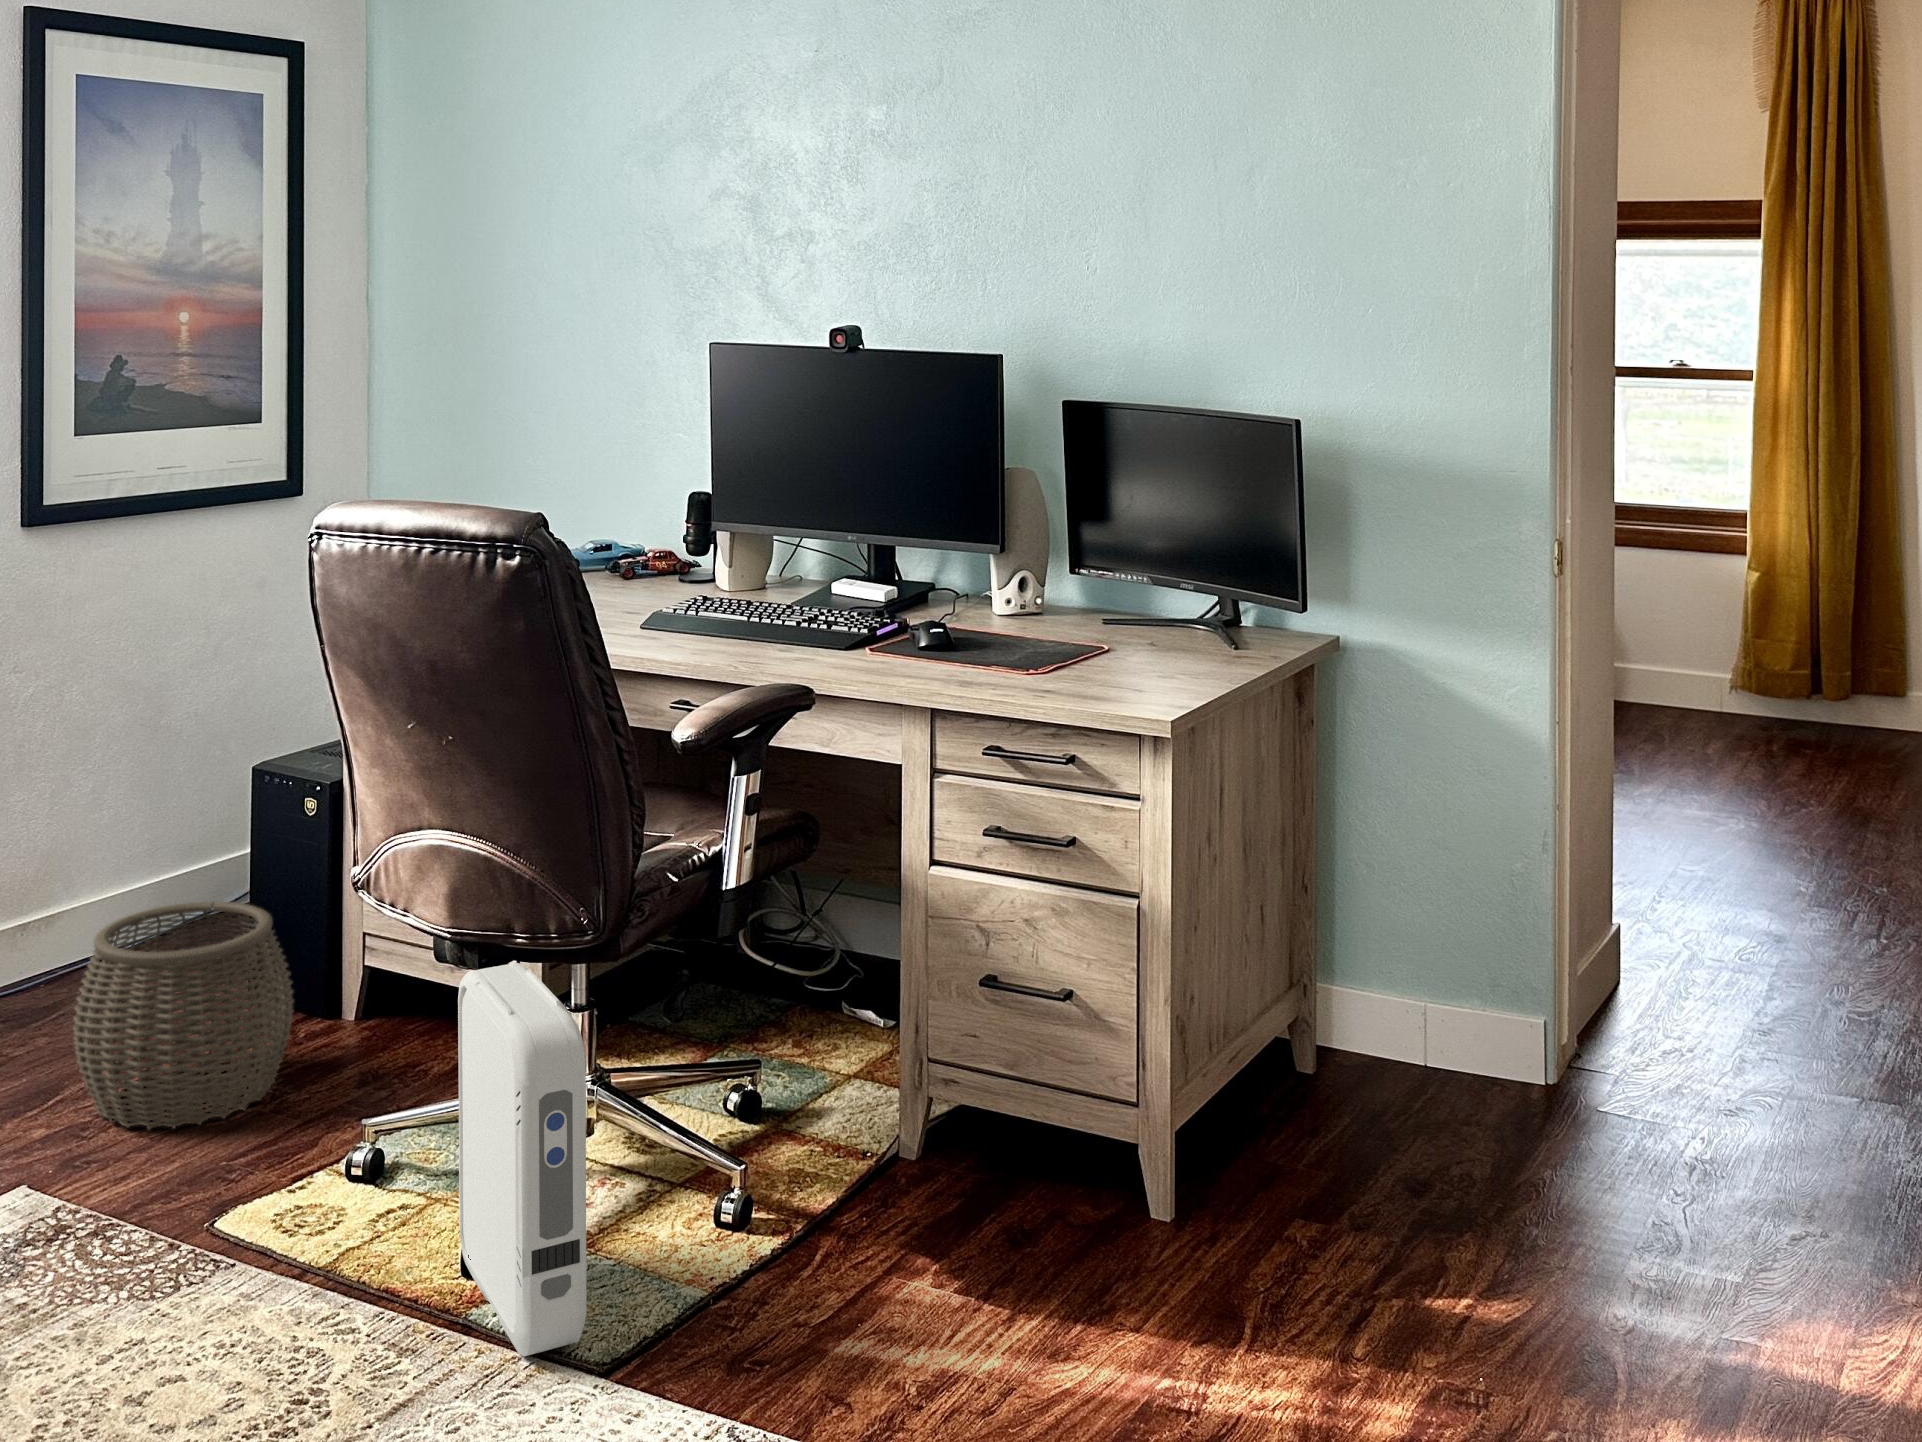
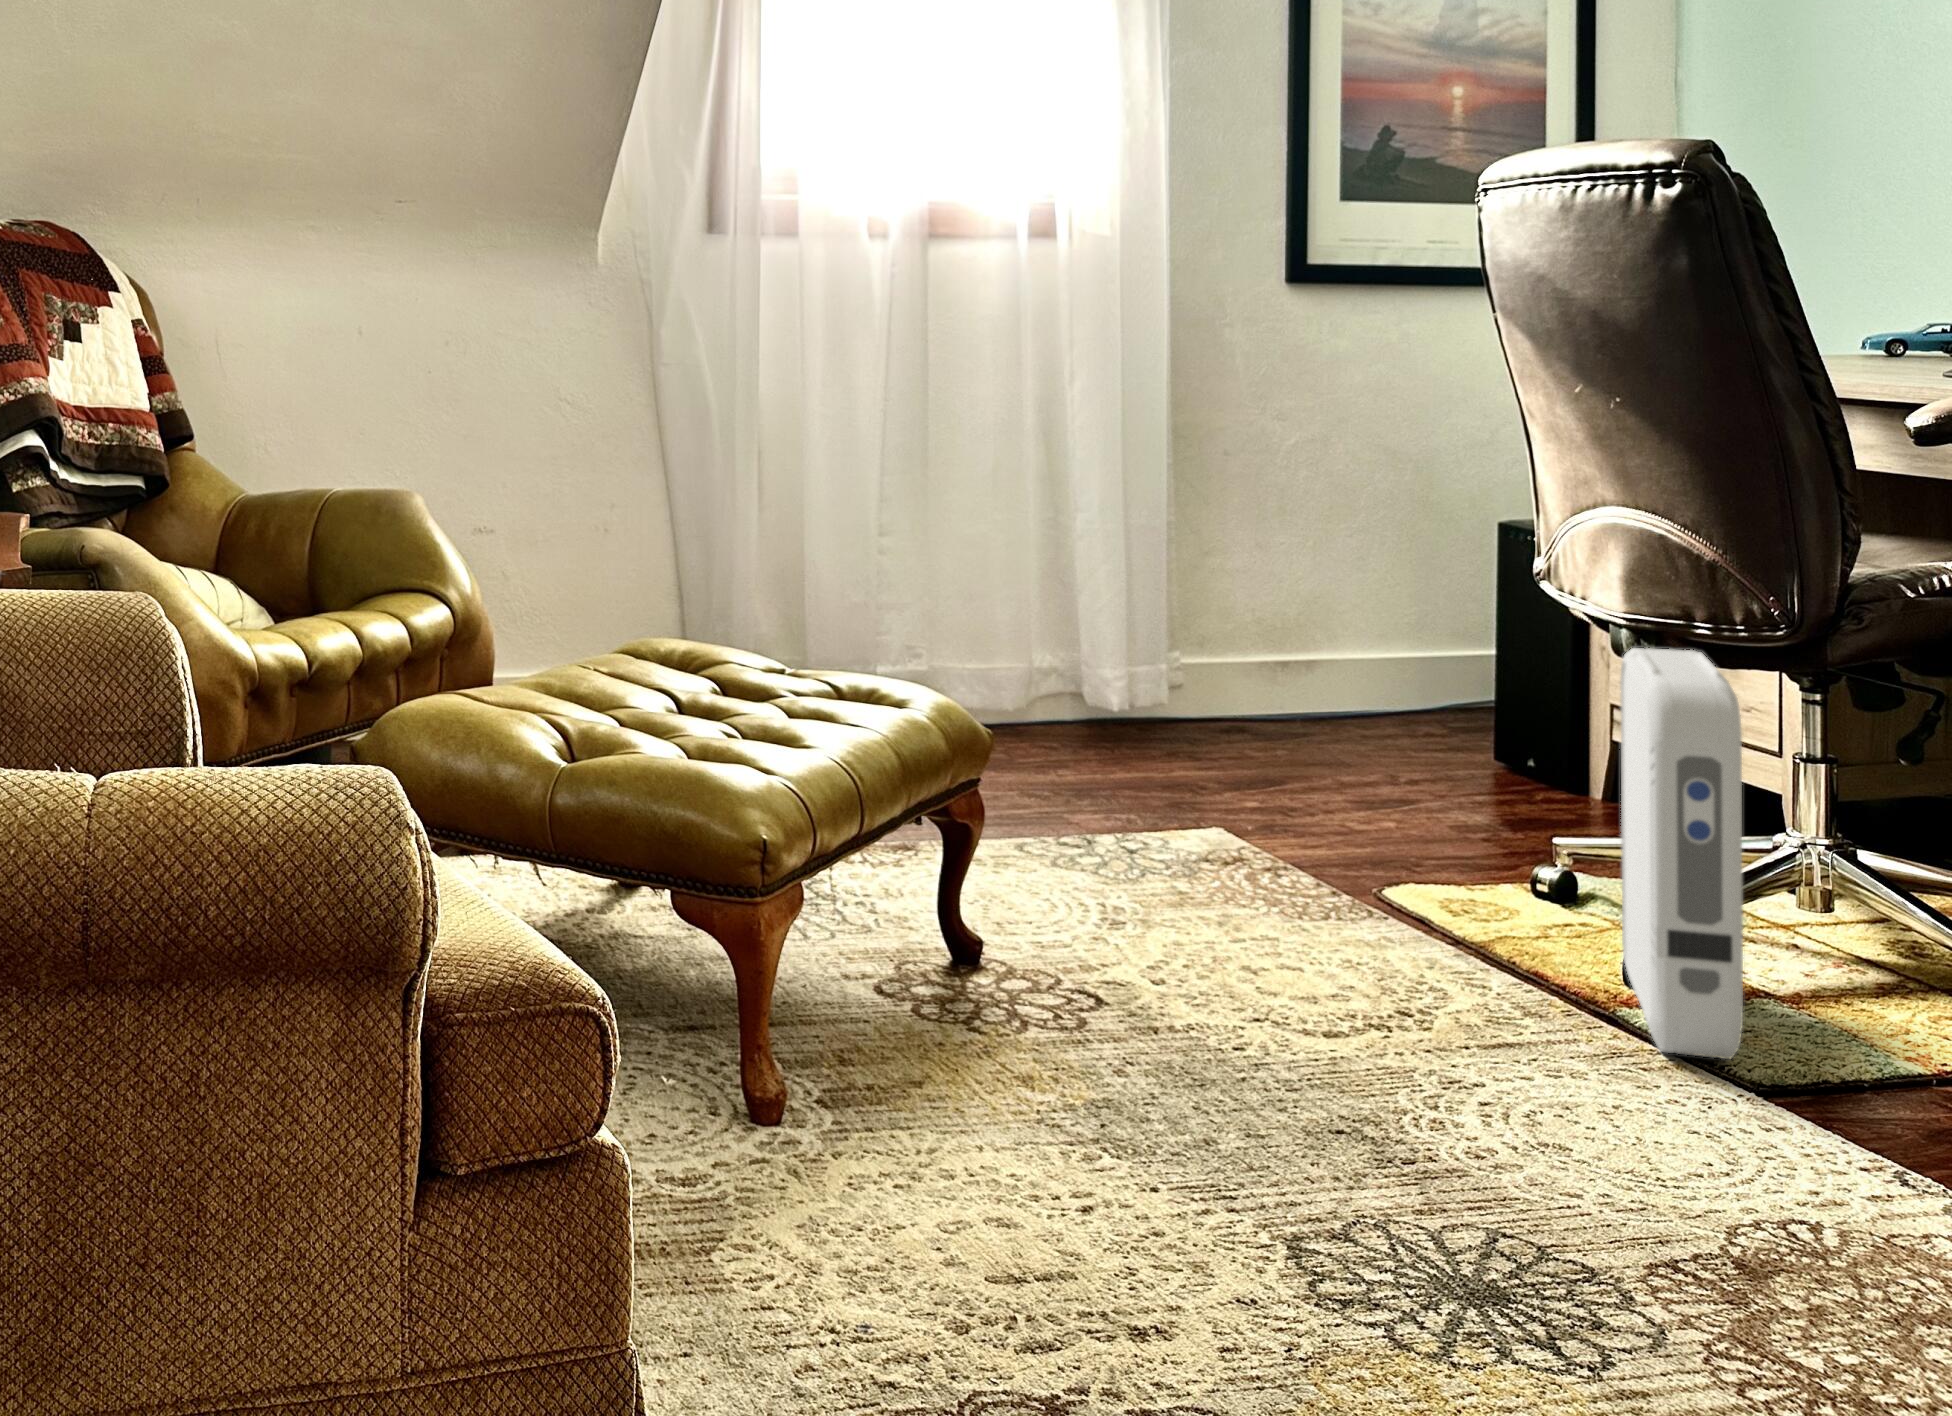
woven basket: present [73,902,294,1130] -> none [1284,626,1511,831]

